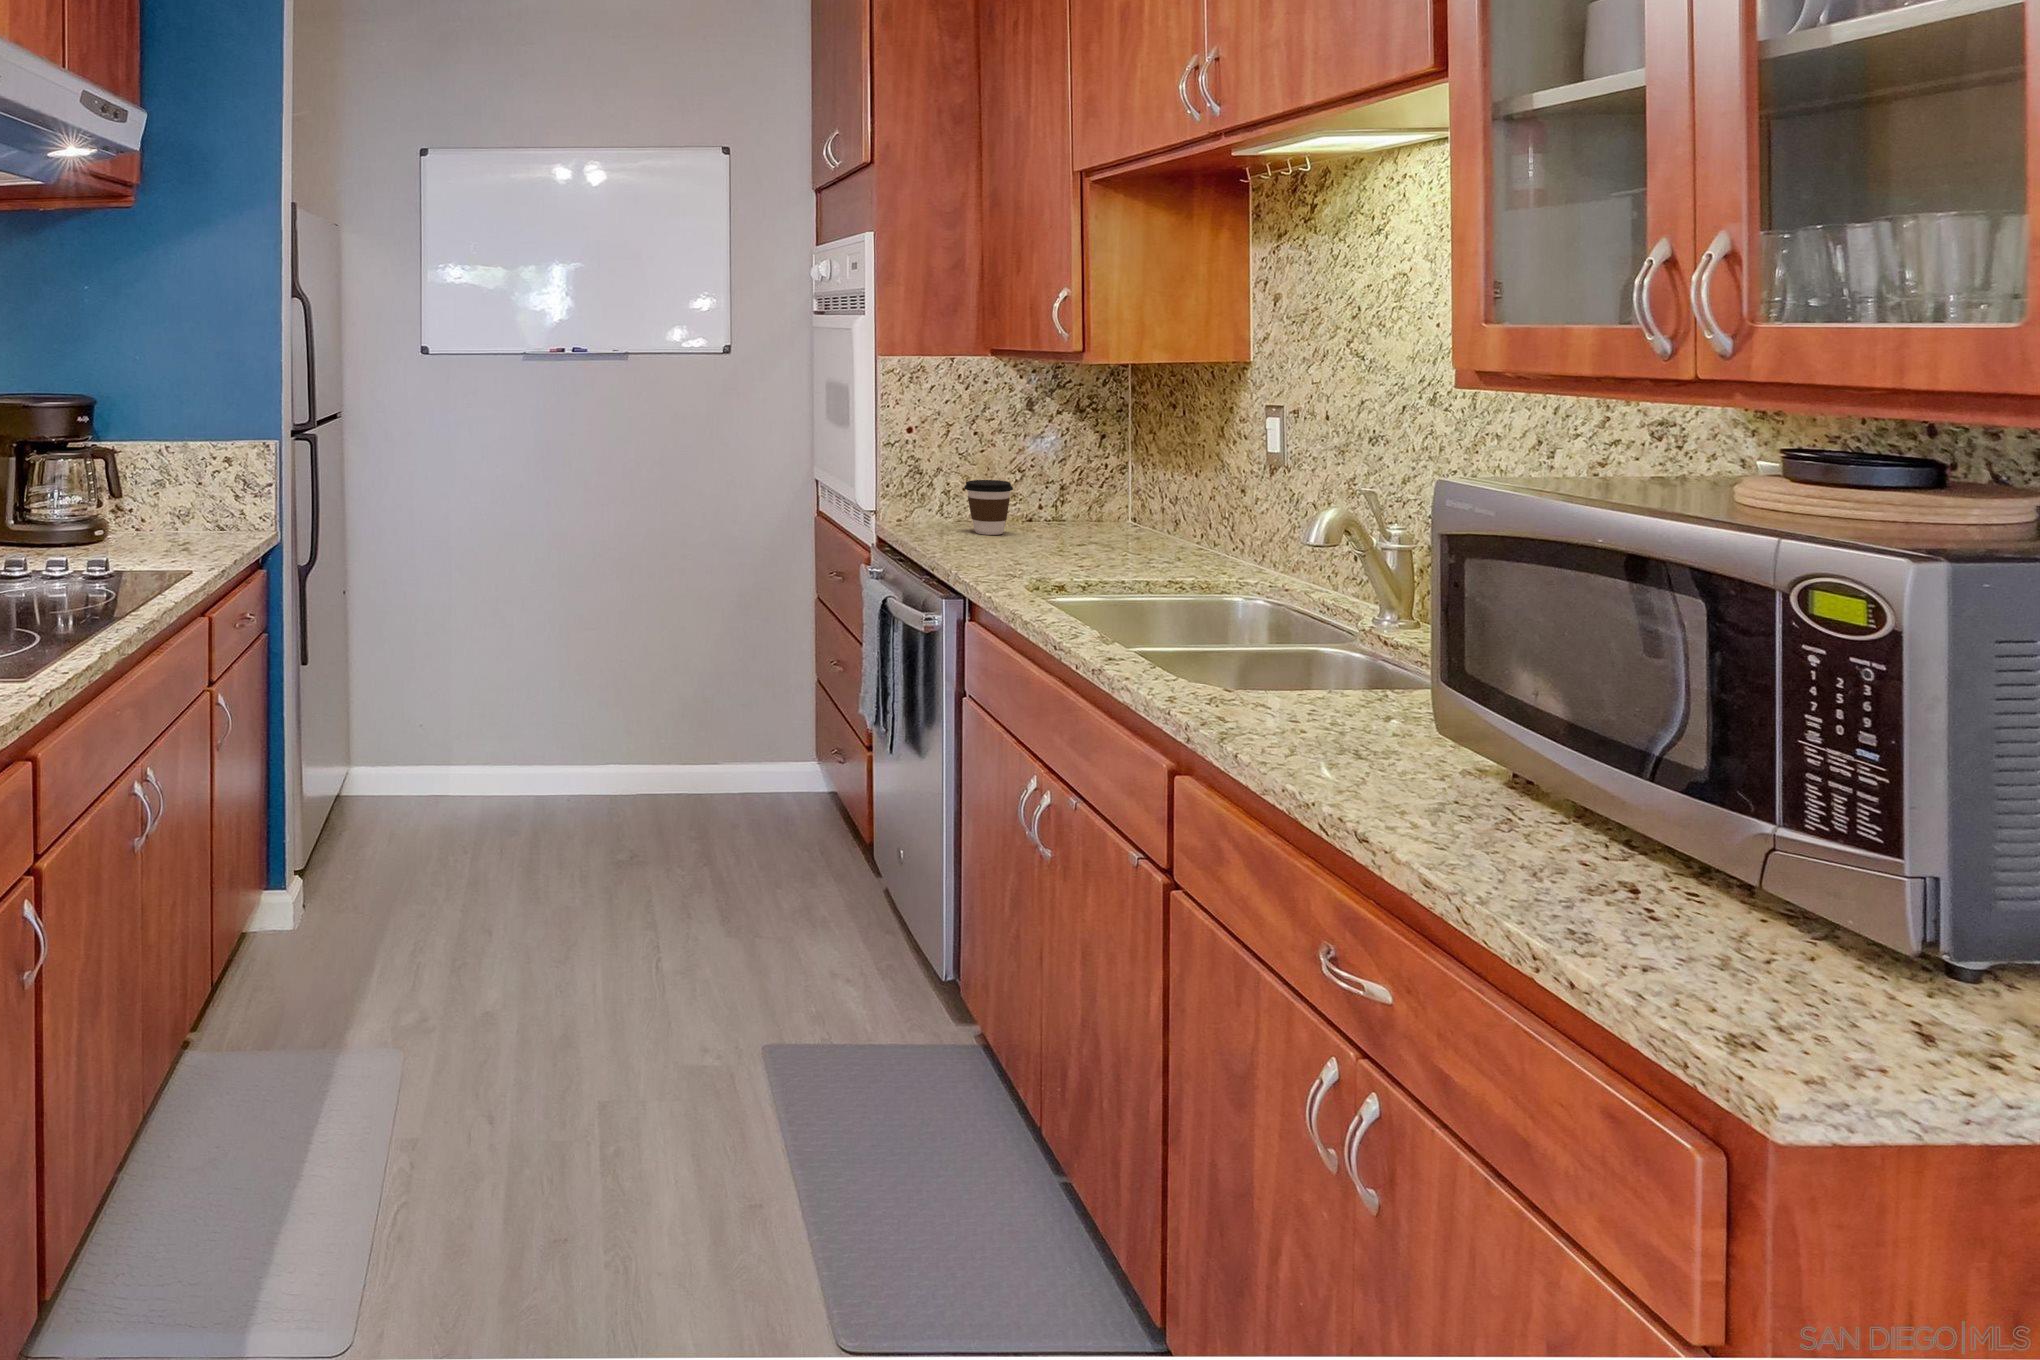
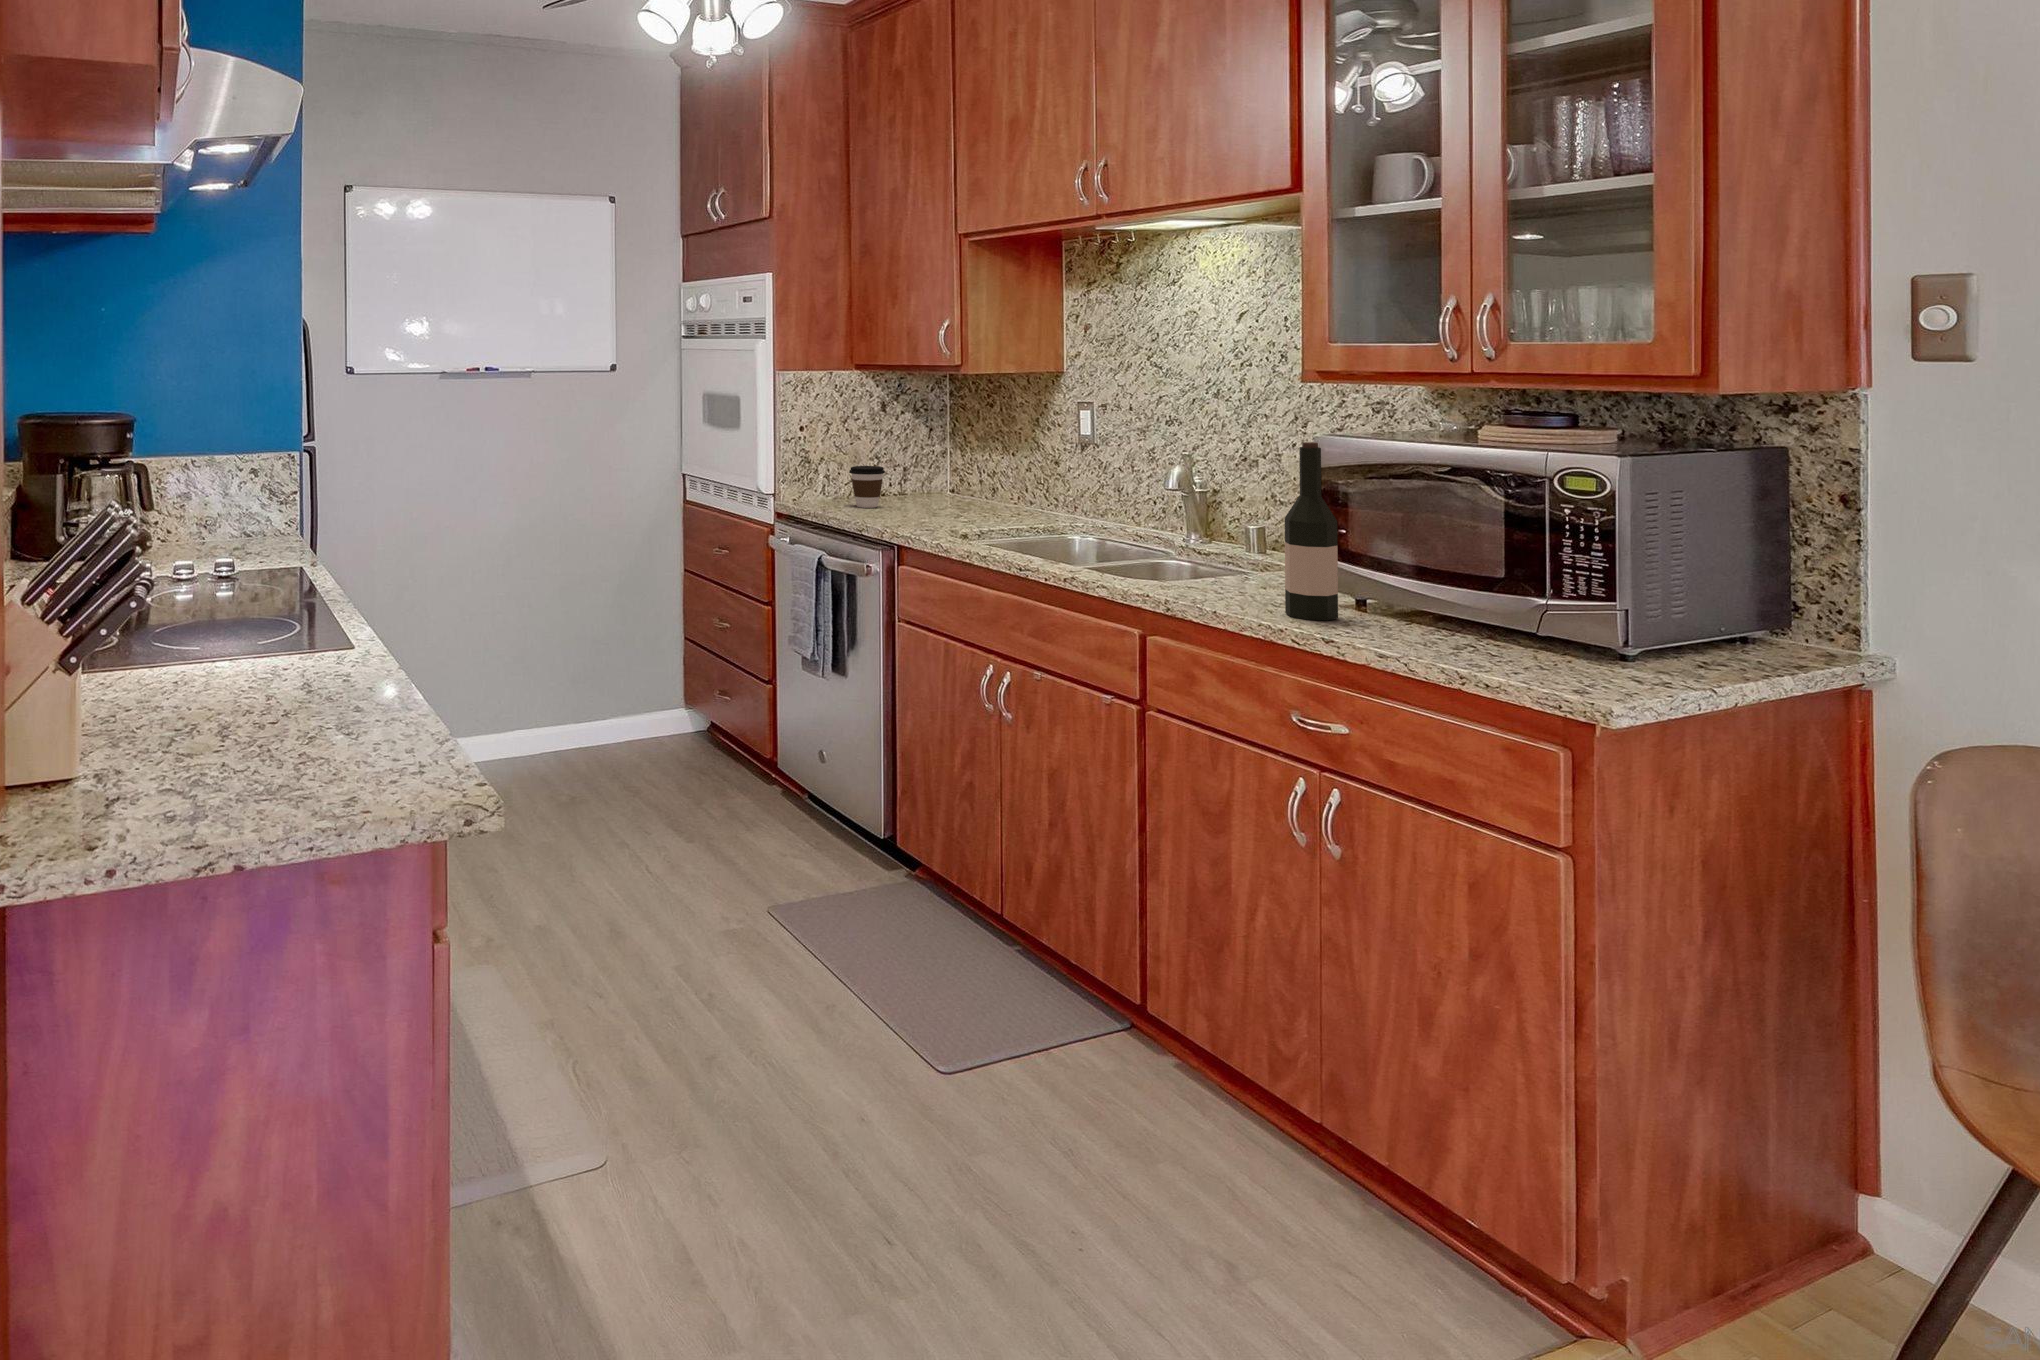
wine bottle: none [1348,492,1439,792] -> present [1285,442,1338,621]

